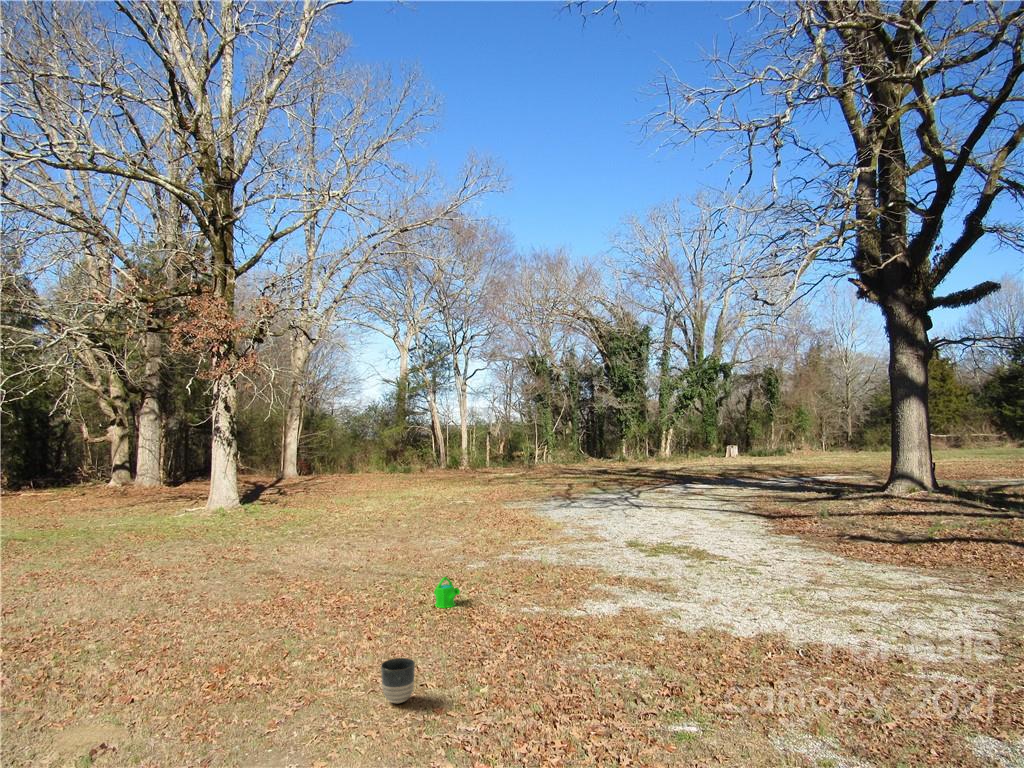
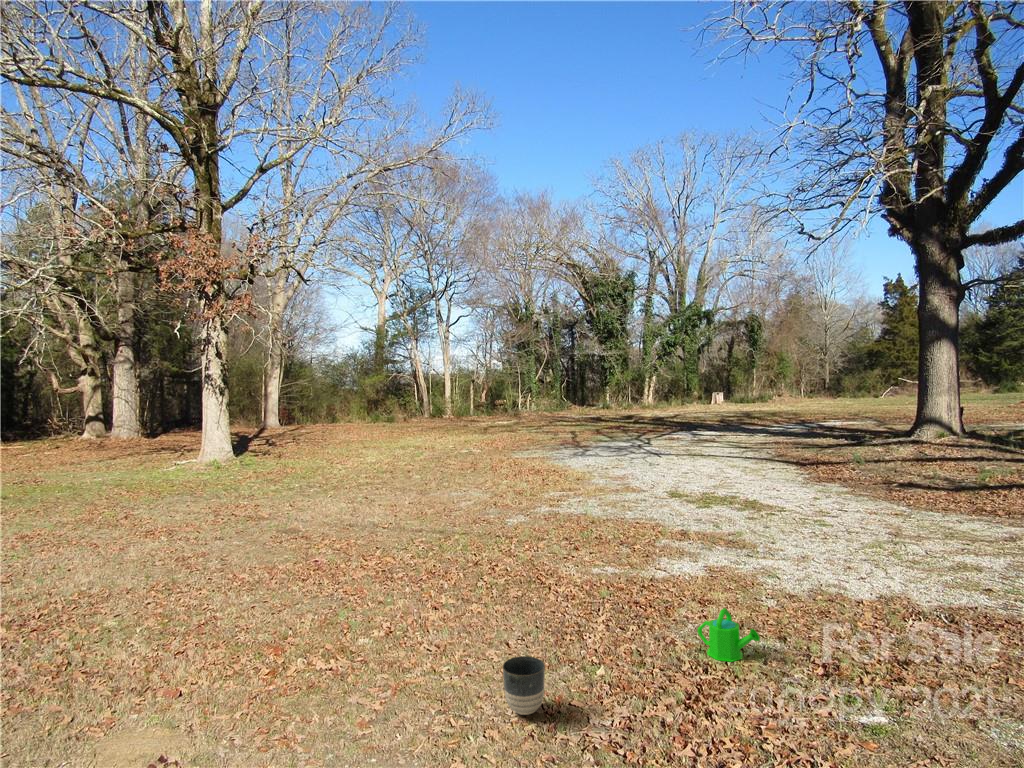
watering can: present [434,577,460,608] -> present [698,608,760,662]

